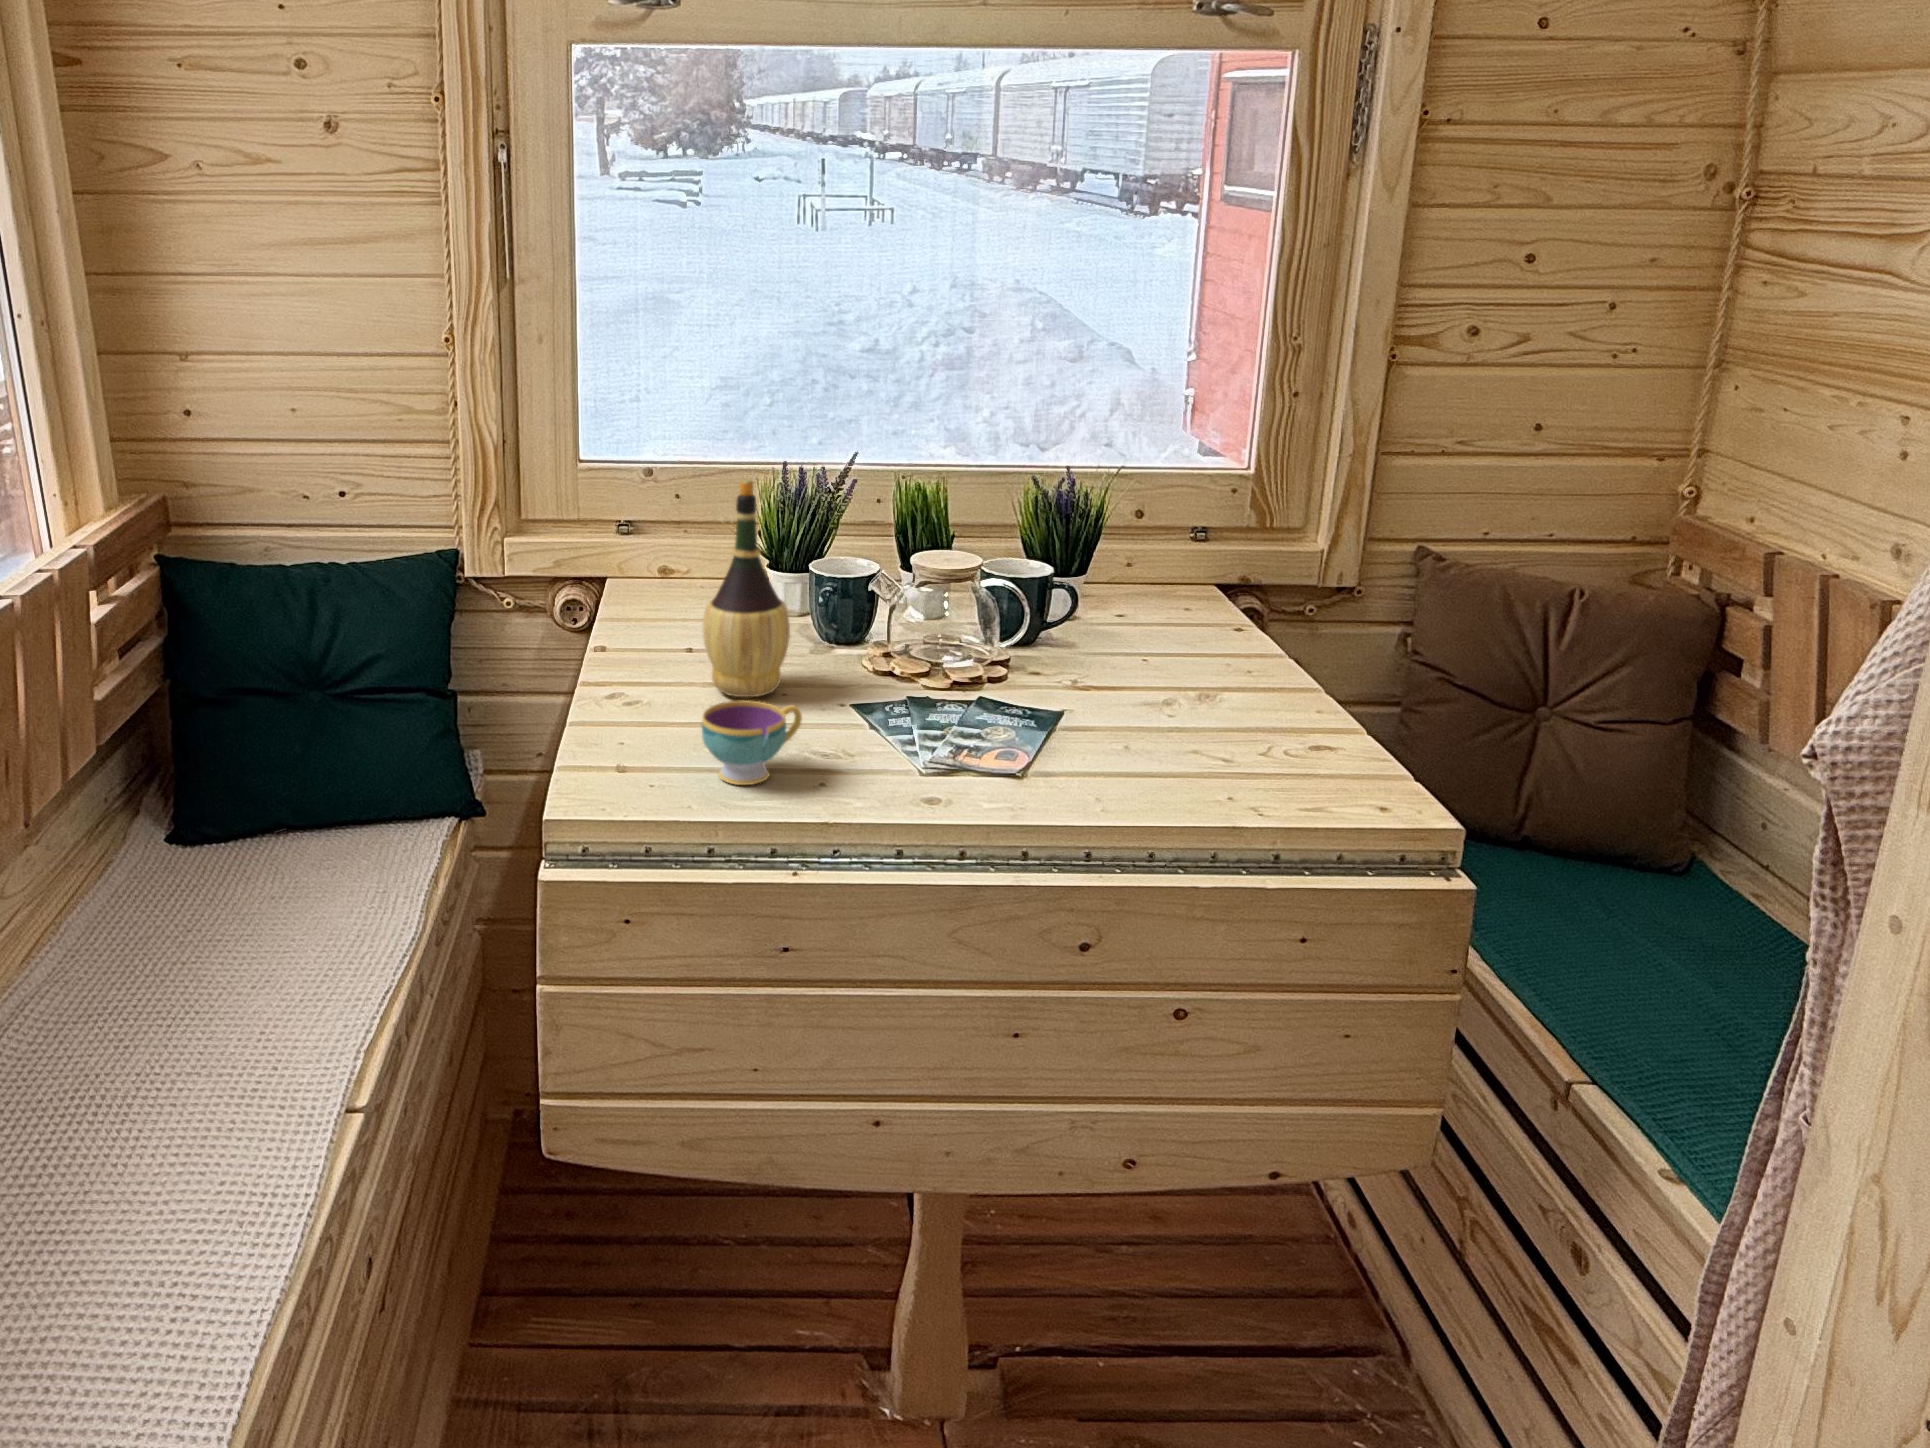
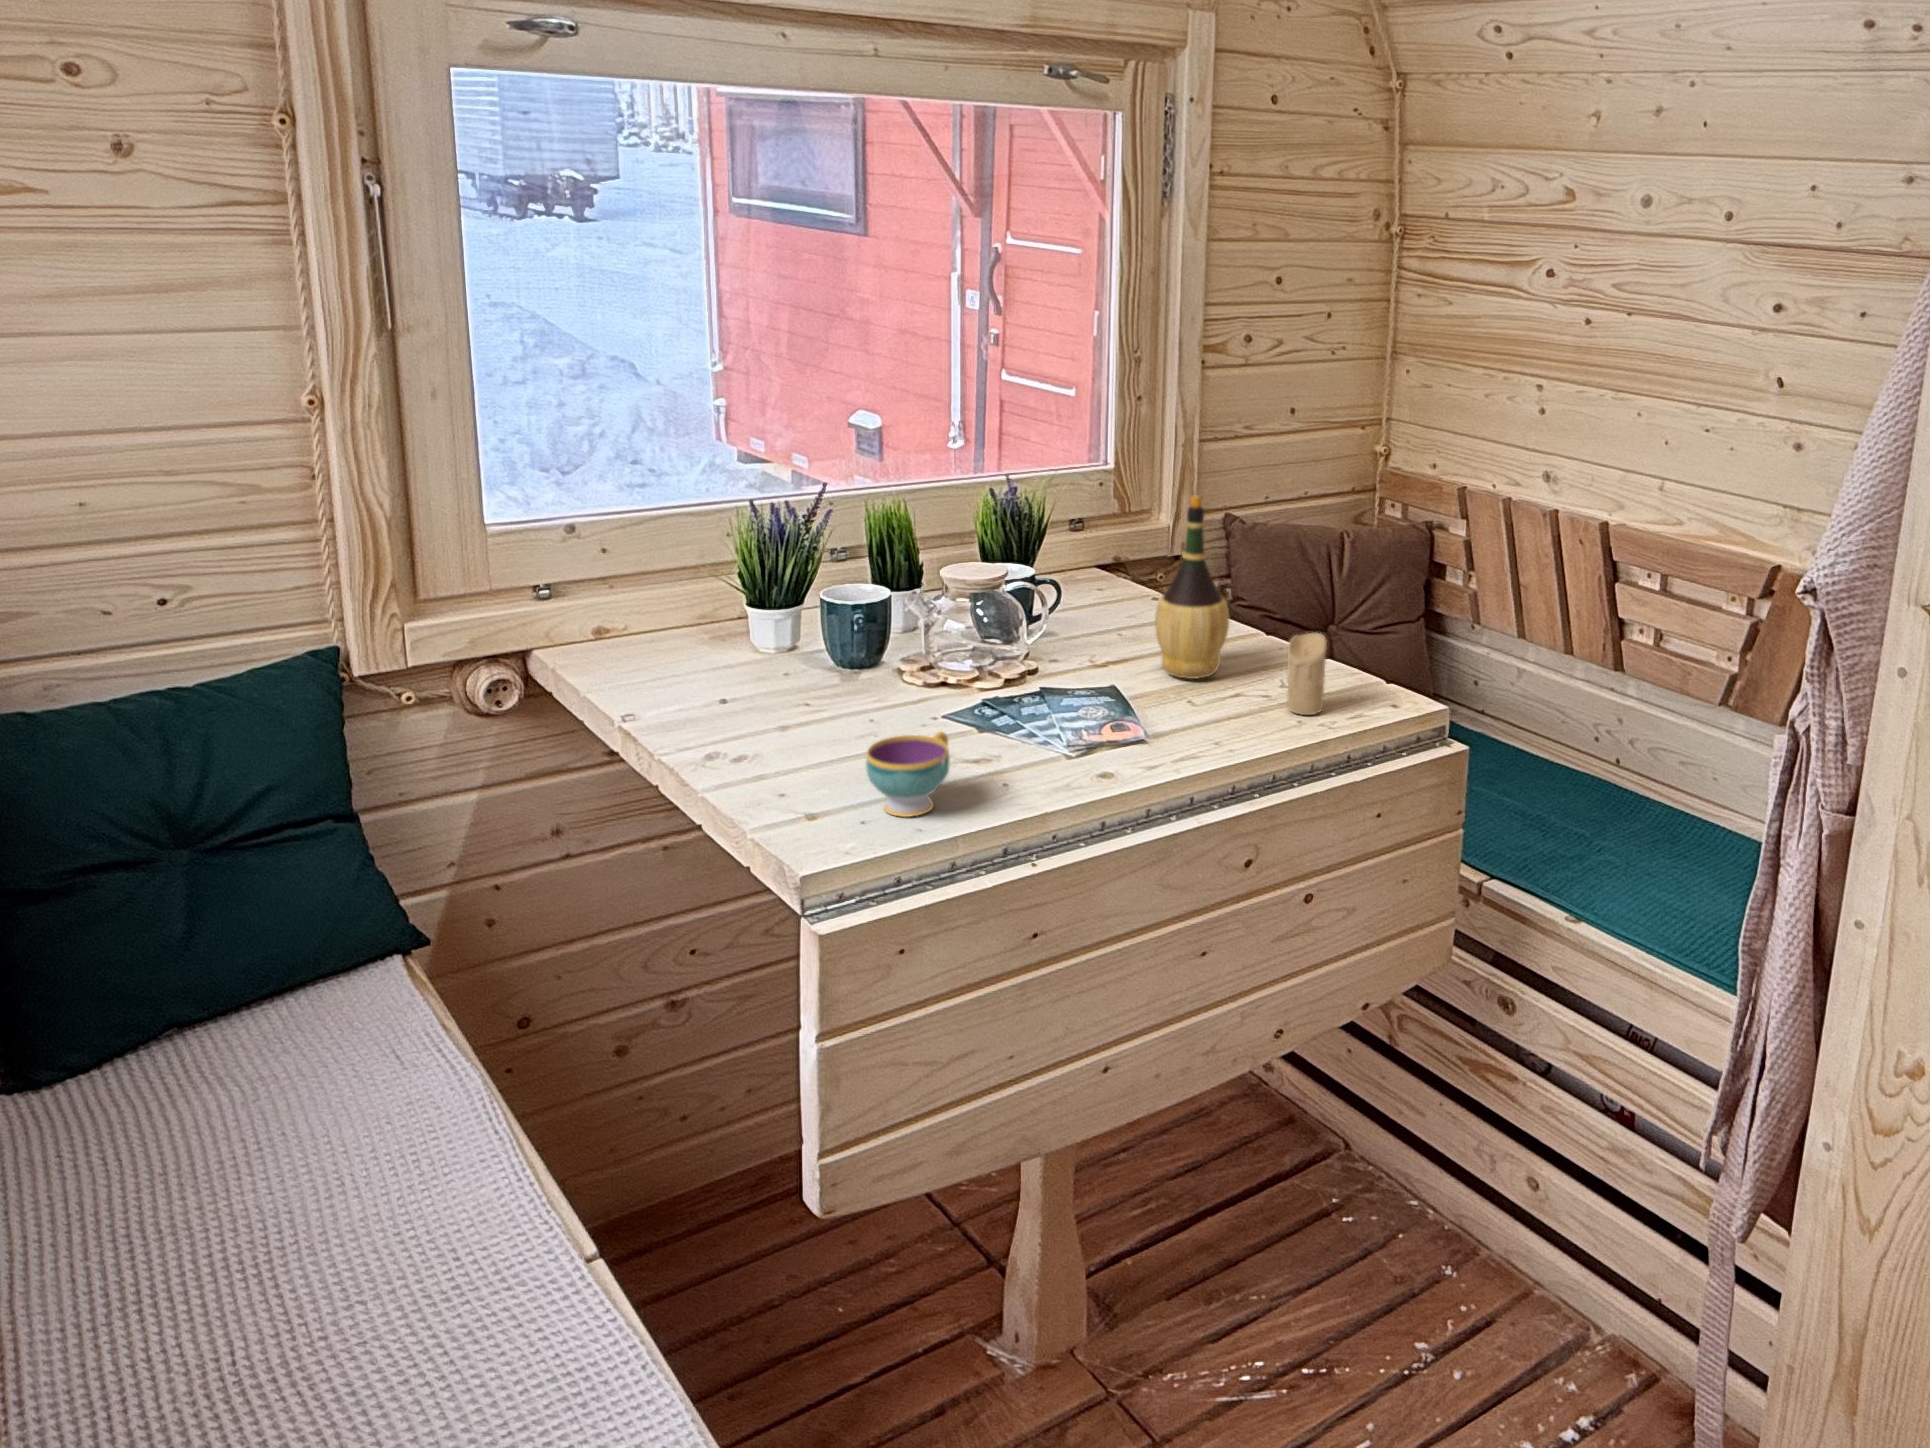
wine bottle: present [703,480,790,697] -> present [1155,495,1229,679]
candle: none [1268,683,1327,787] -> present [1287,633,1327,715]

